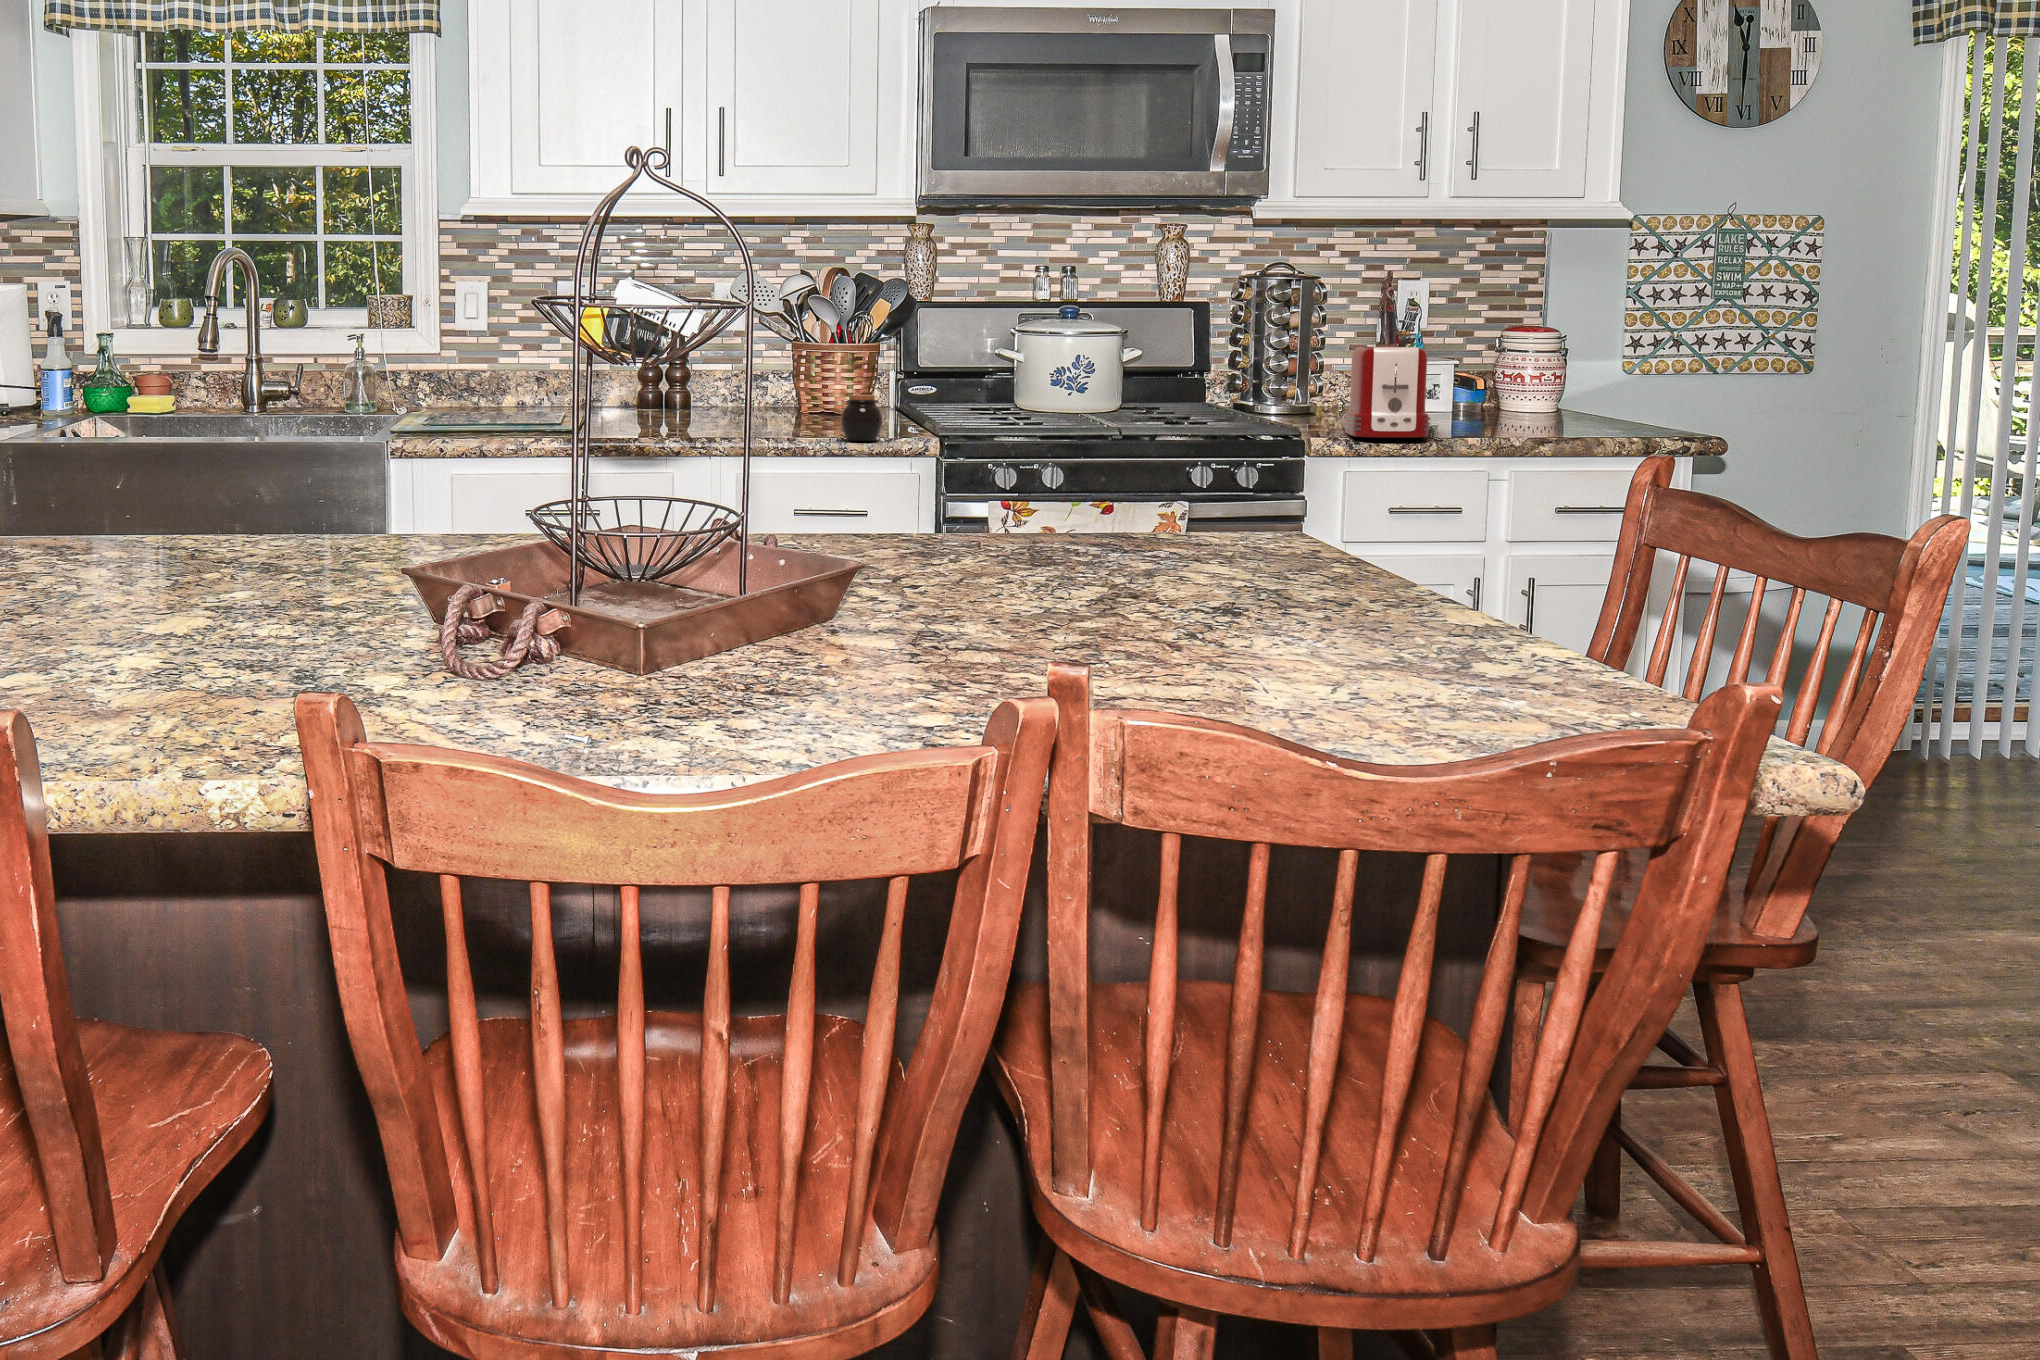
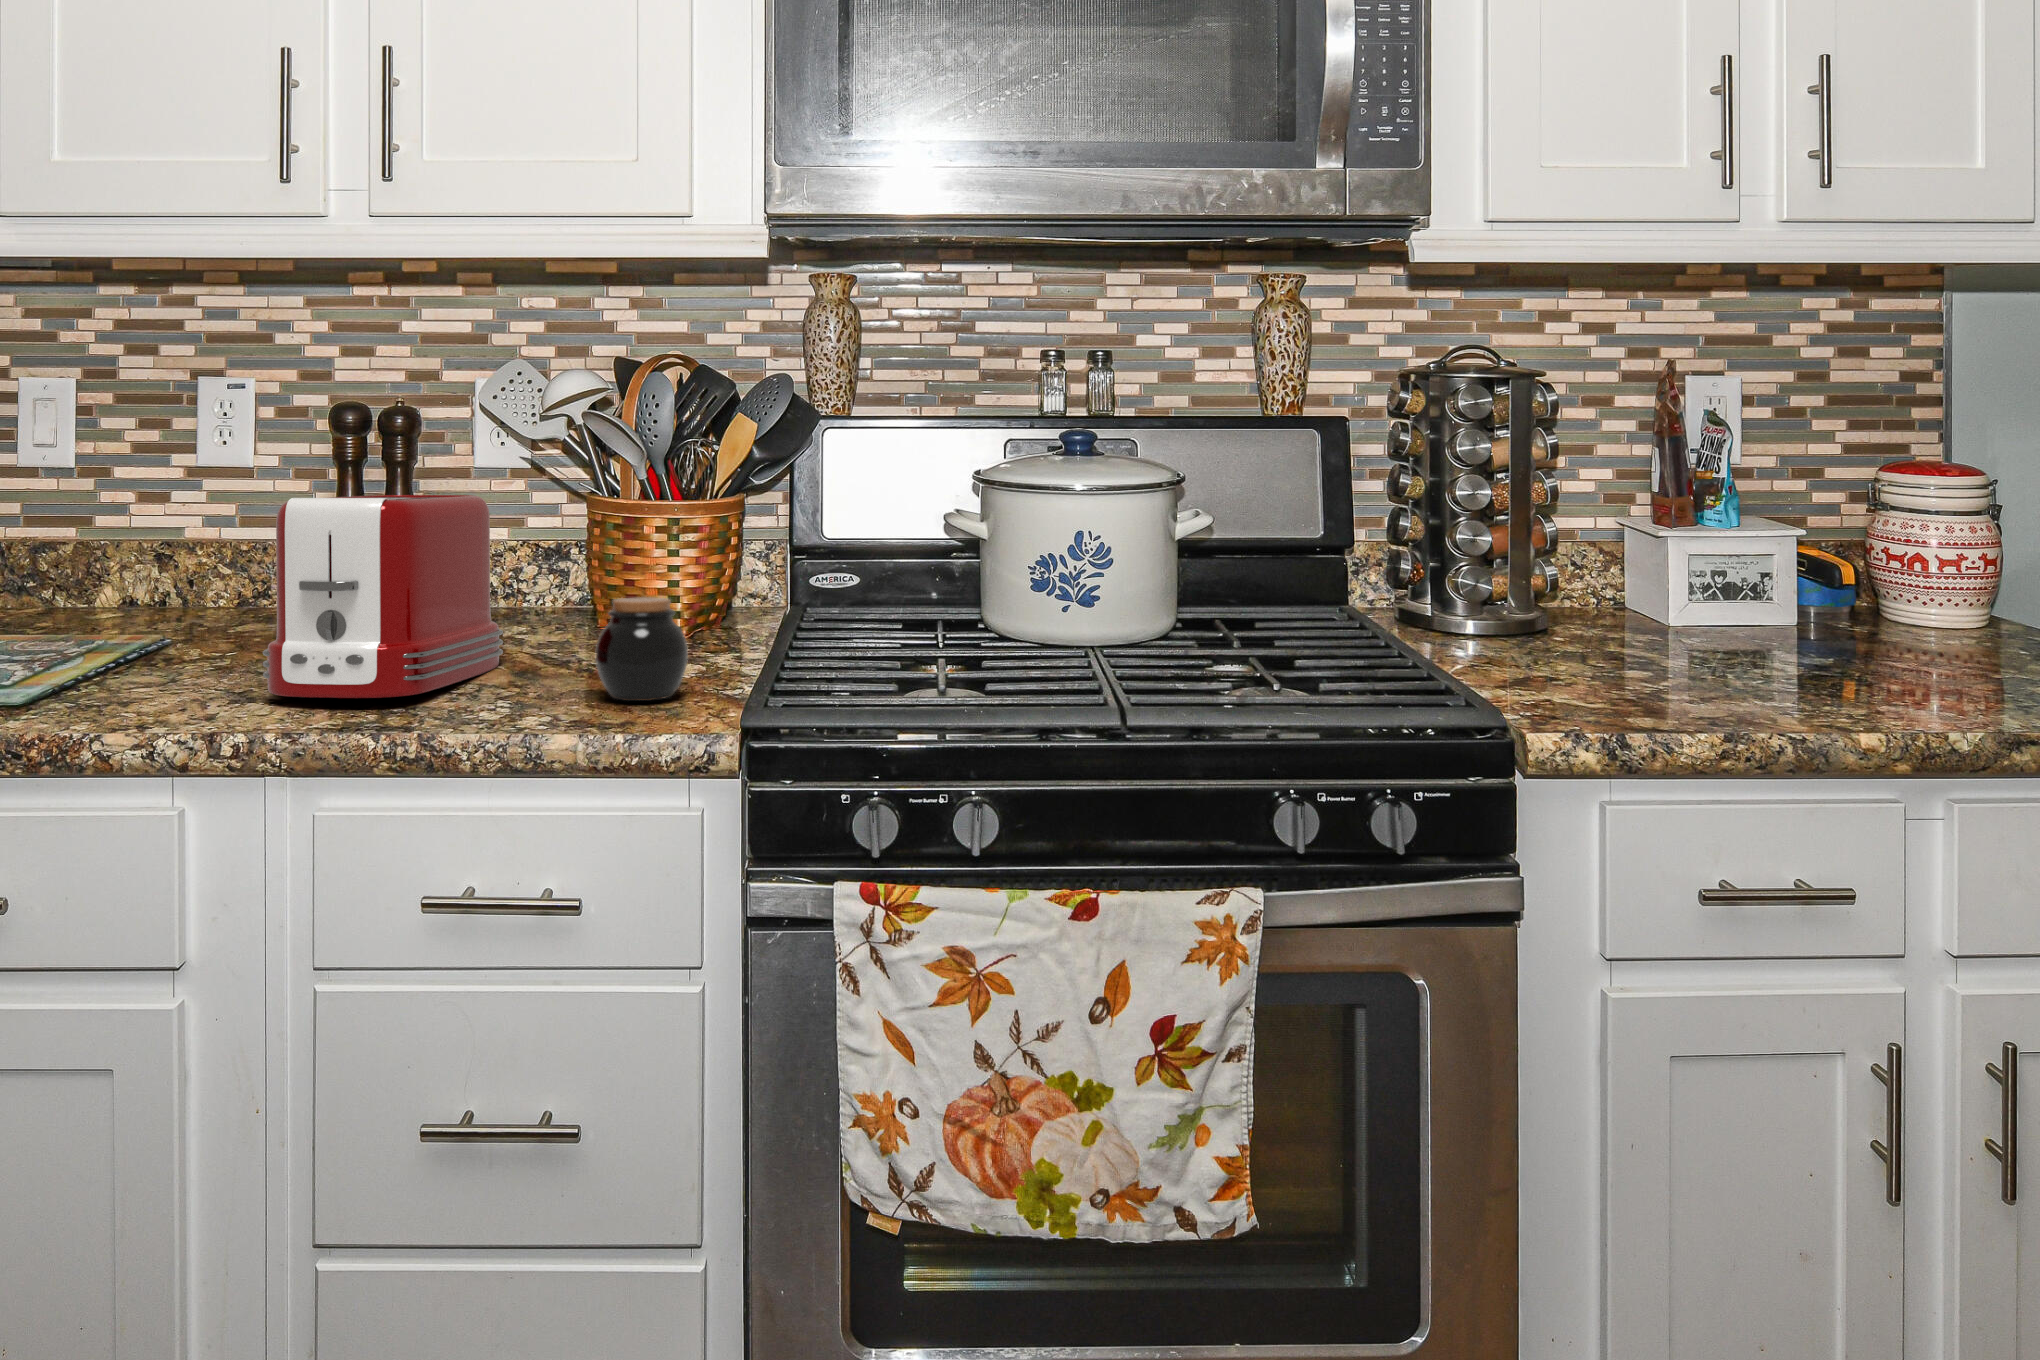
toaster: present [1343,347,1431,438] -> present [263,495,503,698]

